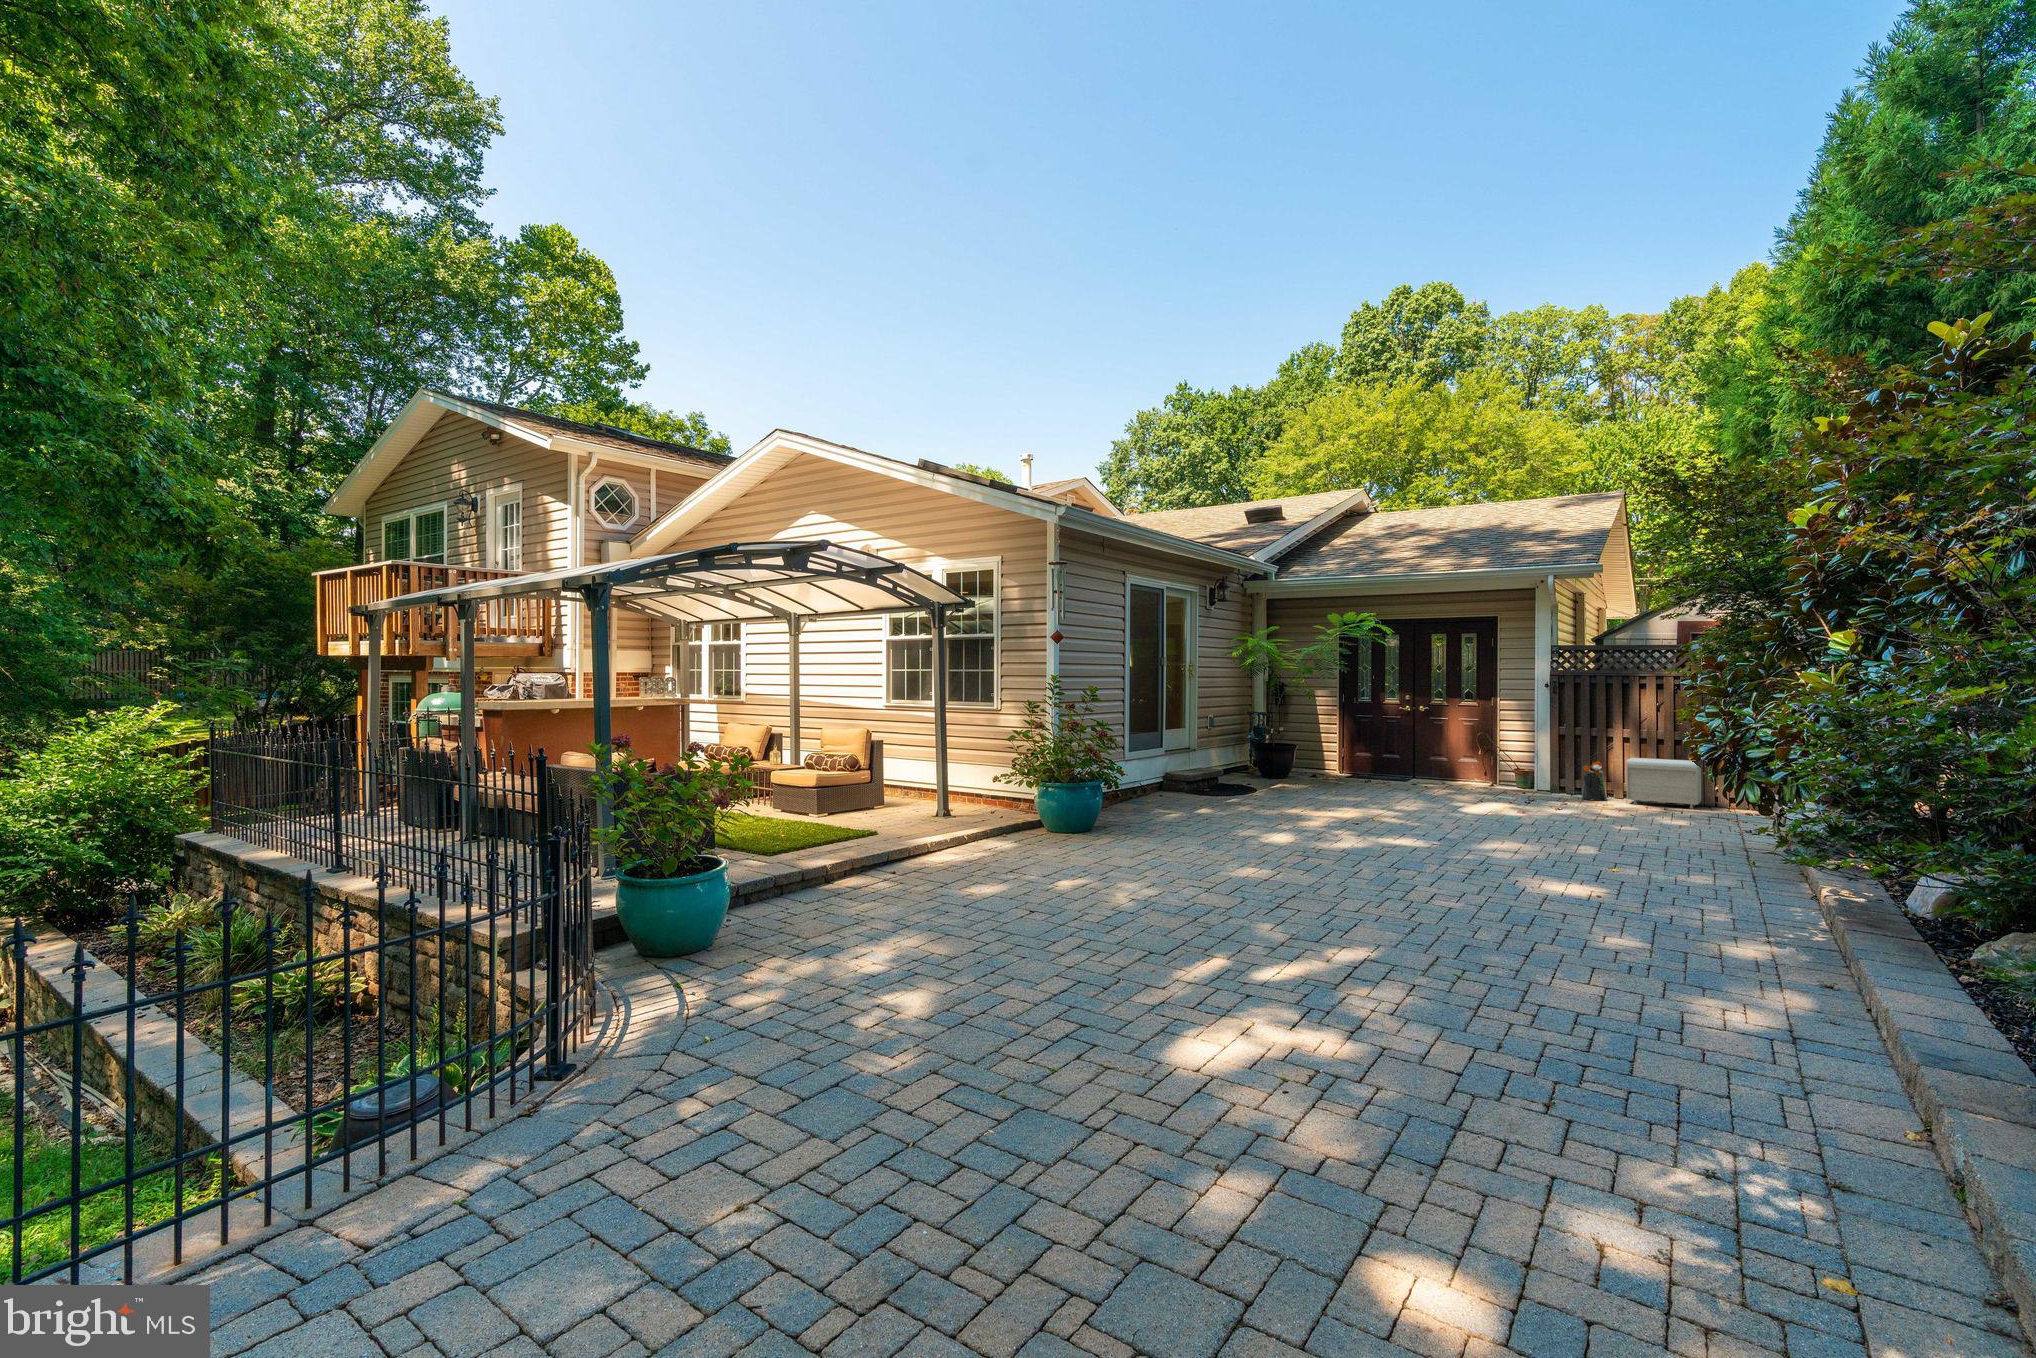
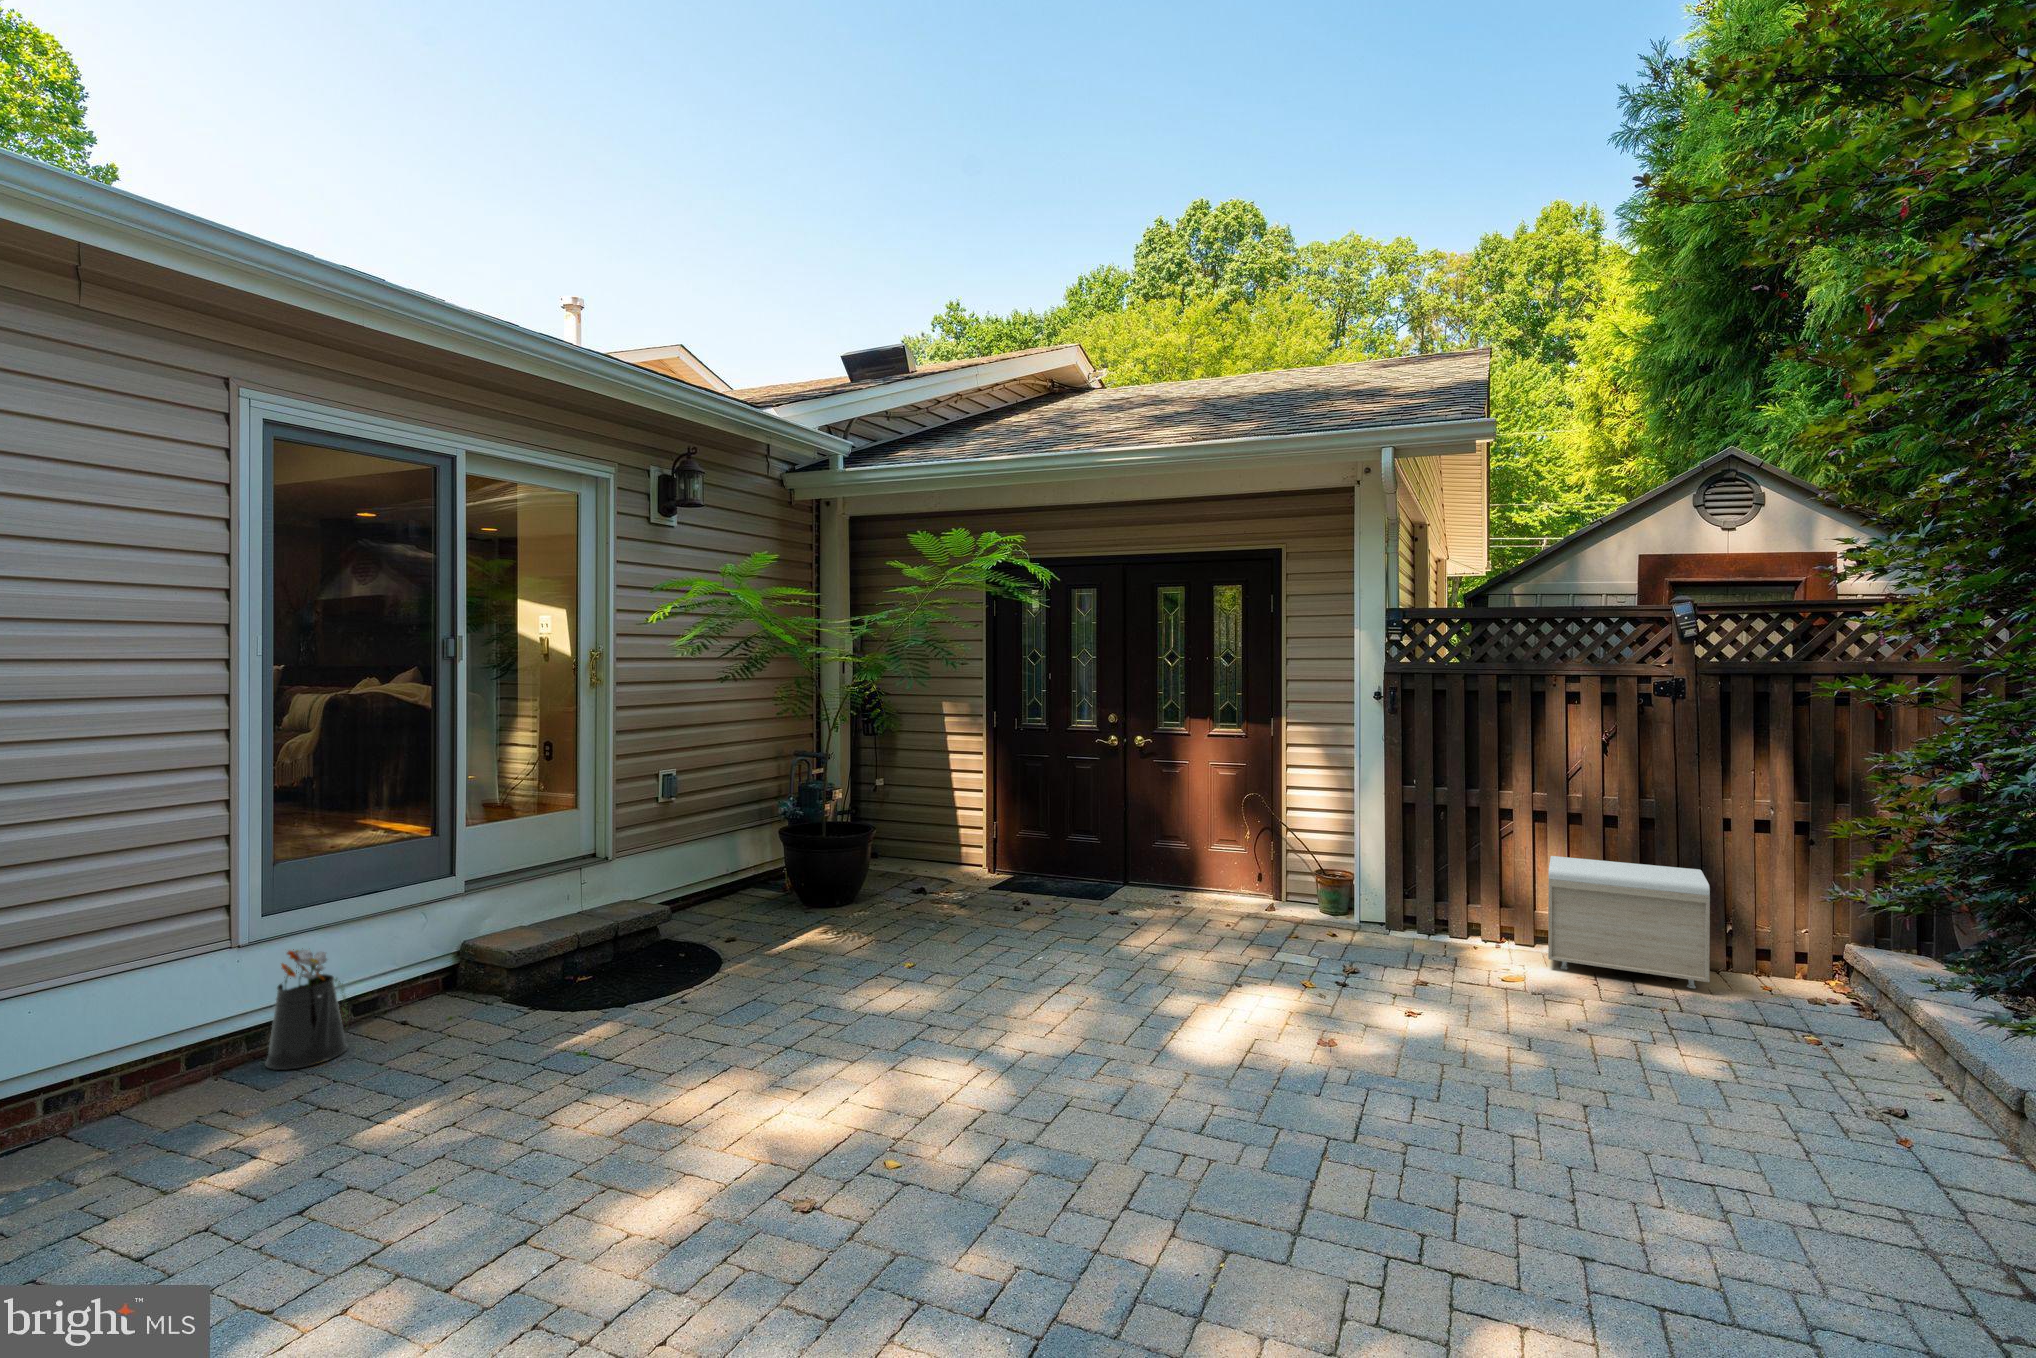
watering can: present [1581,762,1607,801] -> present [265,948,348,1070]

